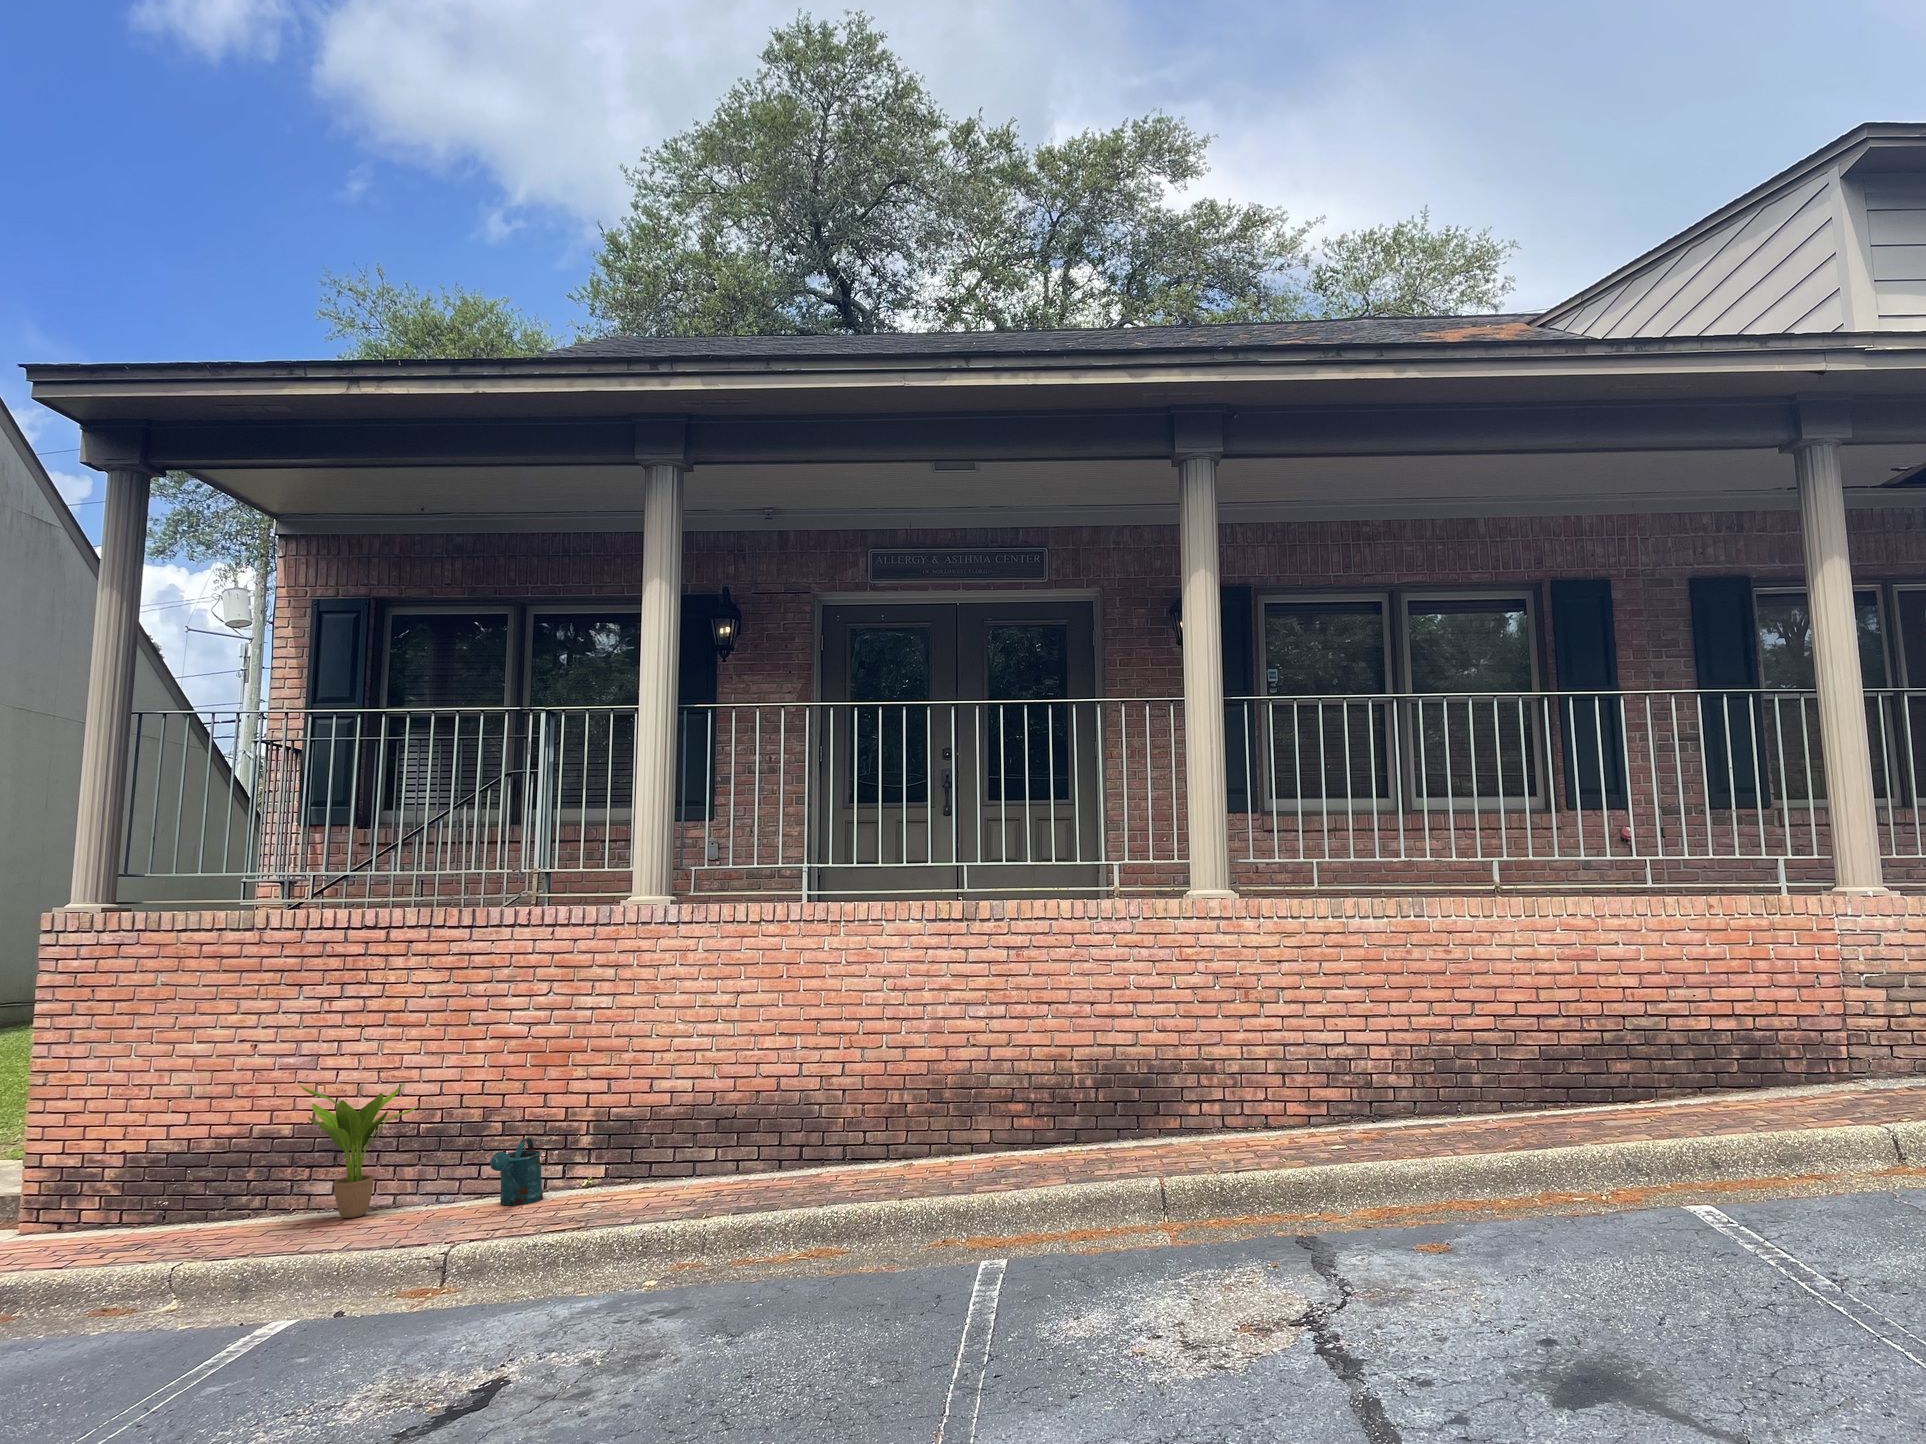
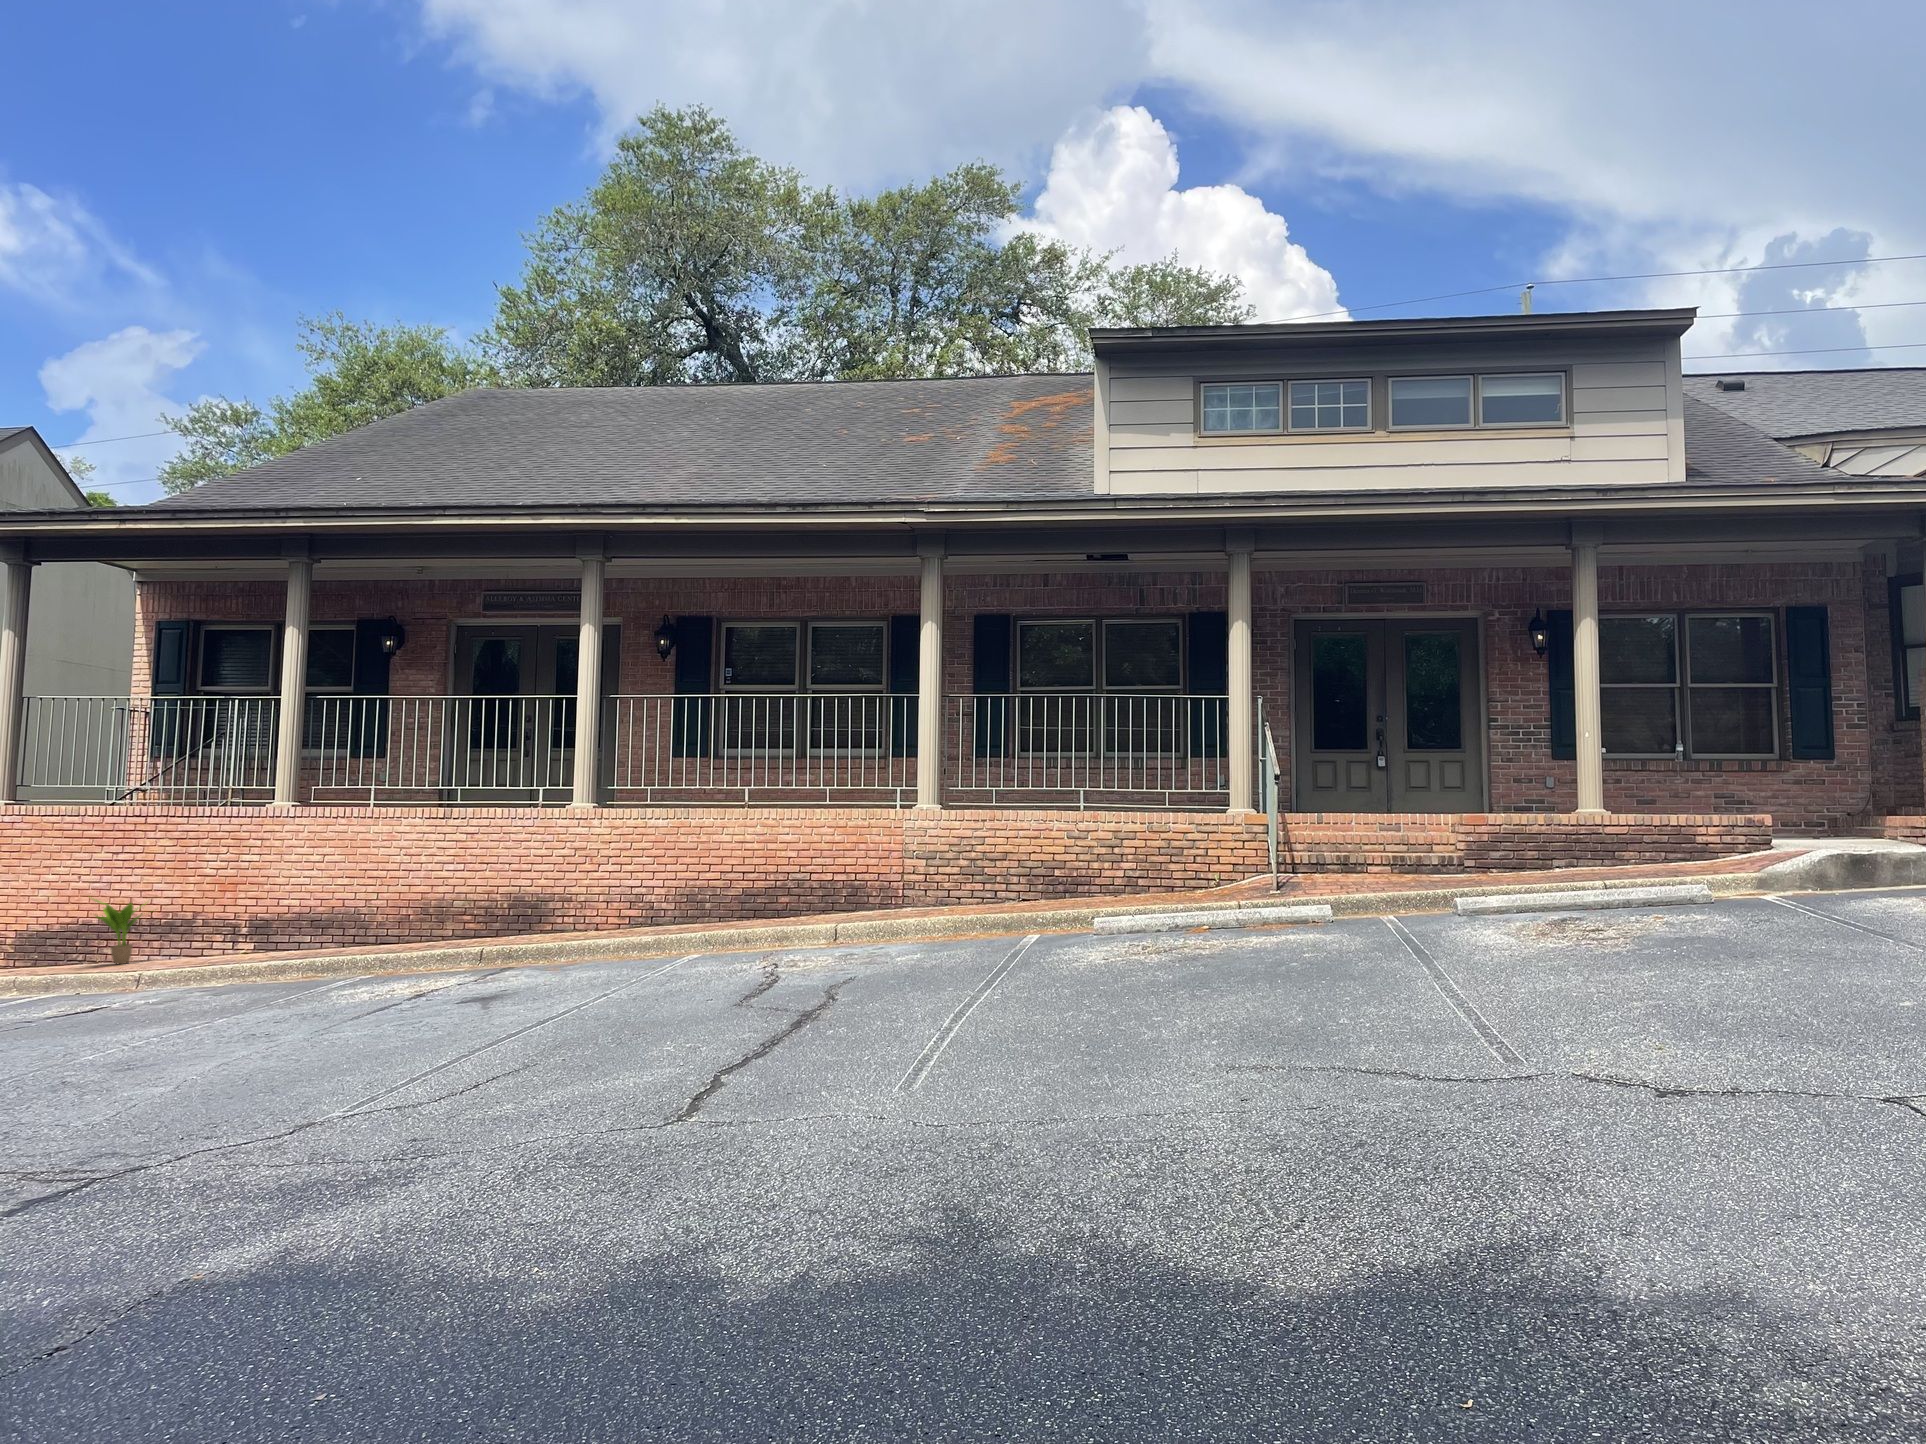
watering can: present [490,1138,543,1206] -> none [181,927,219,959]

